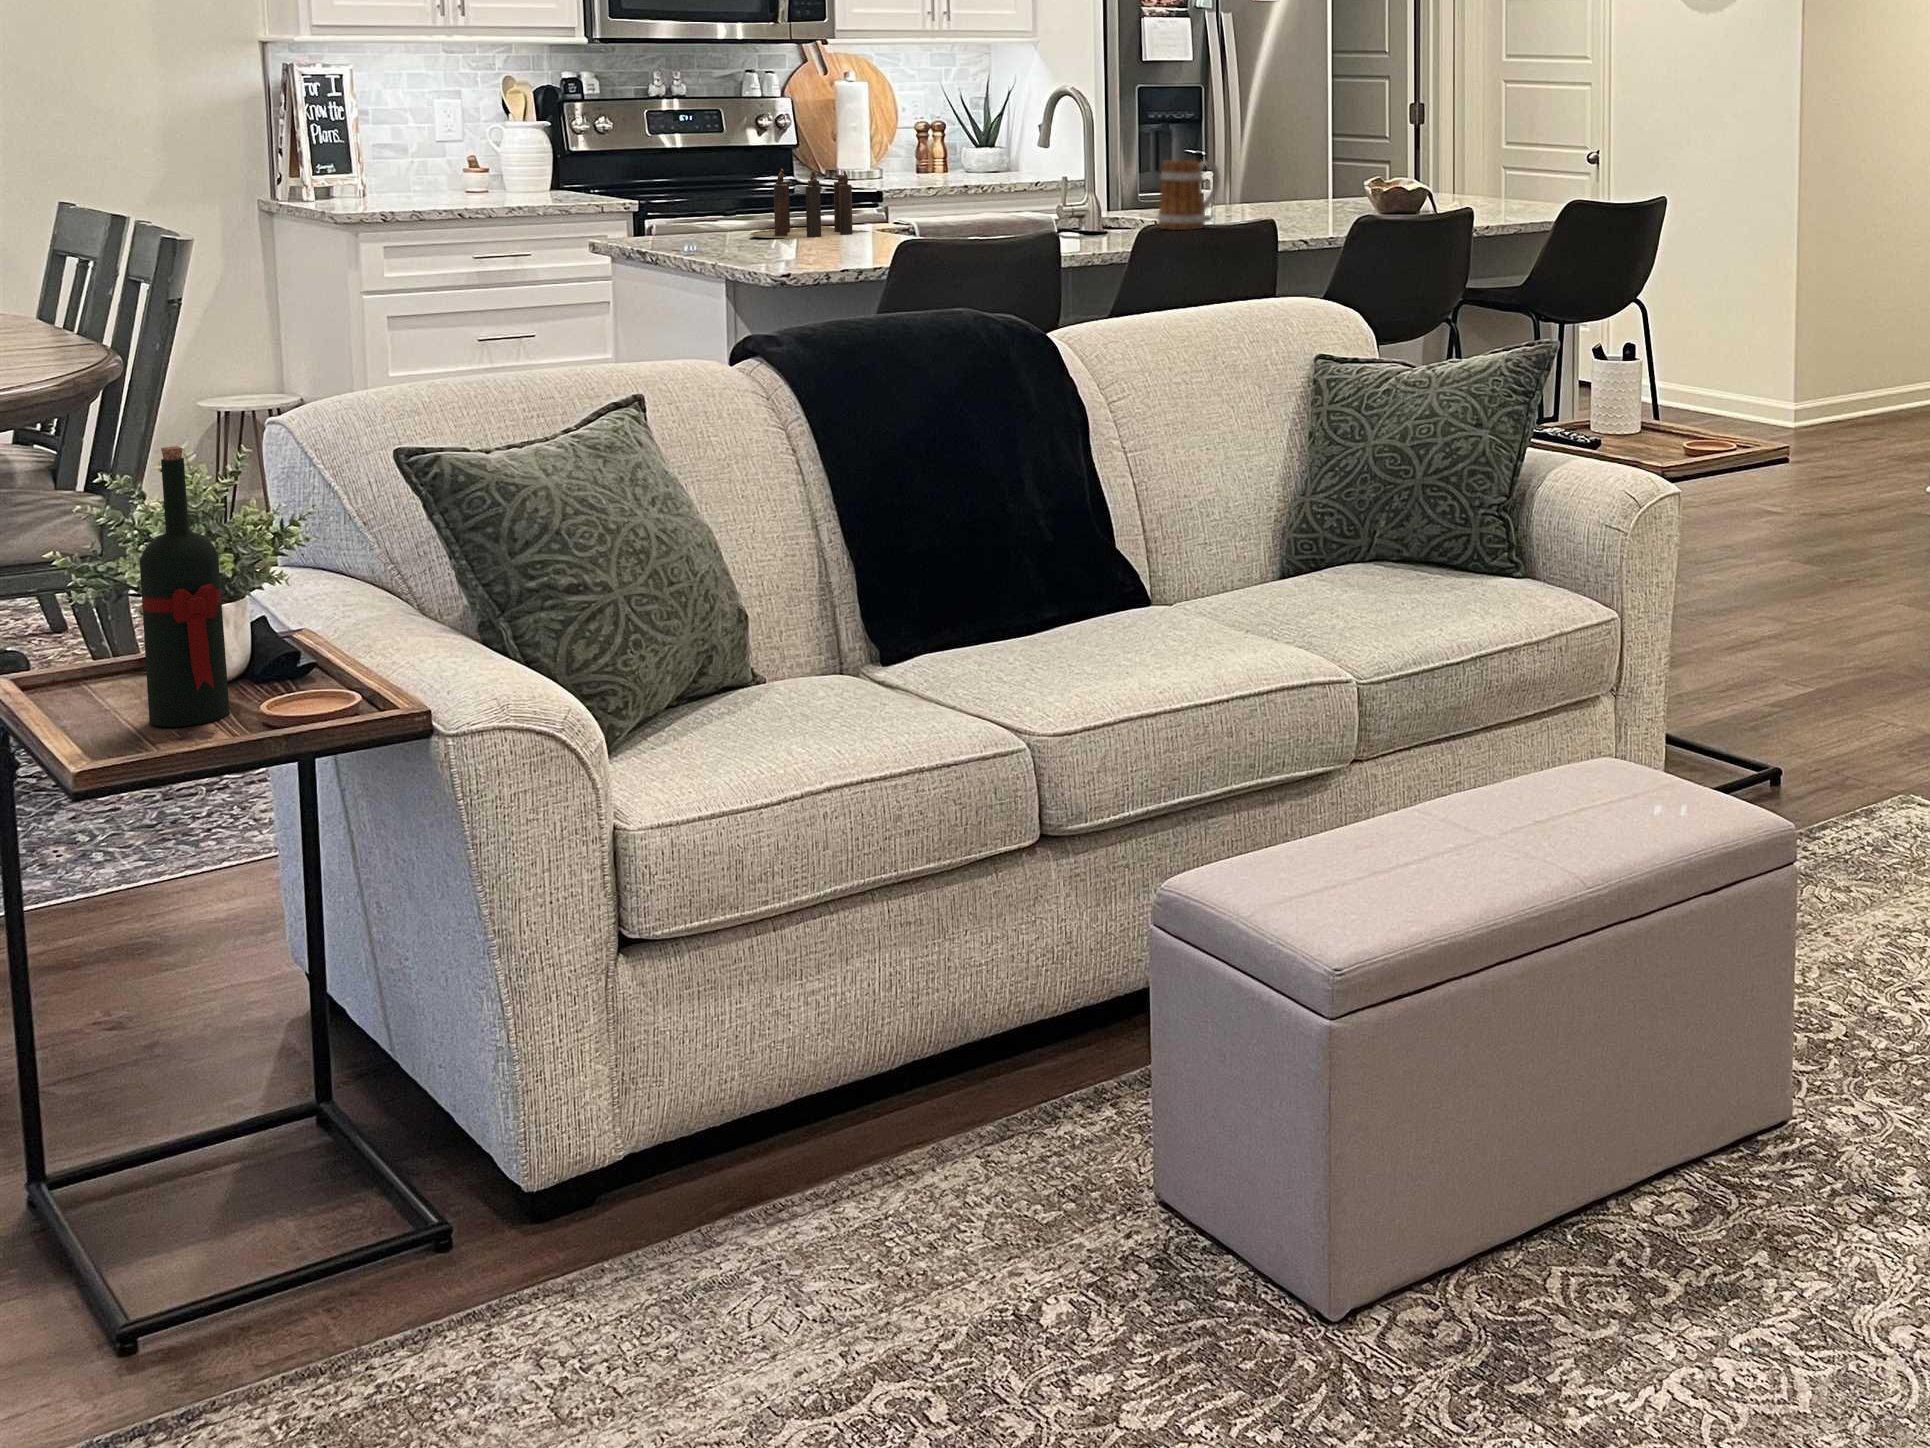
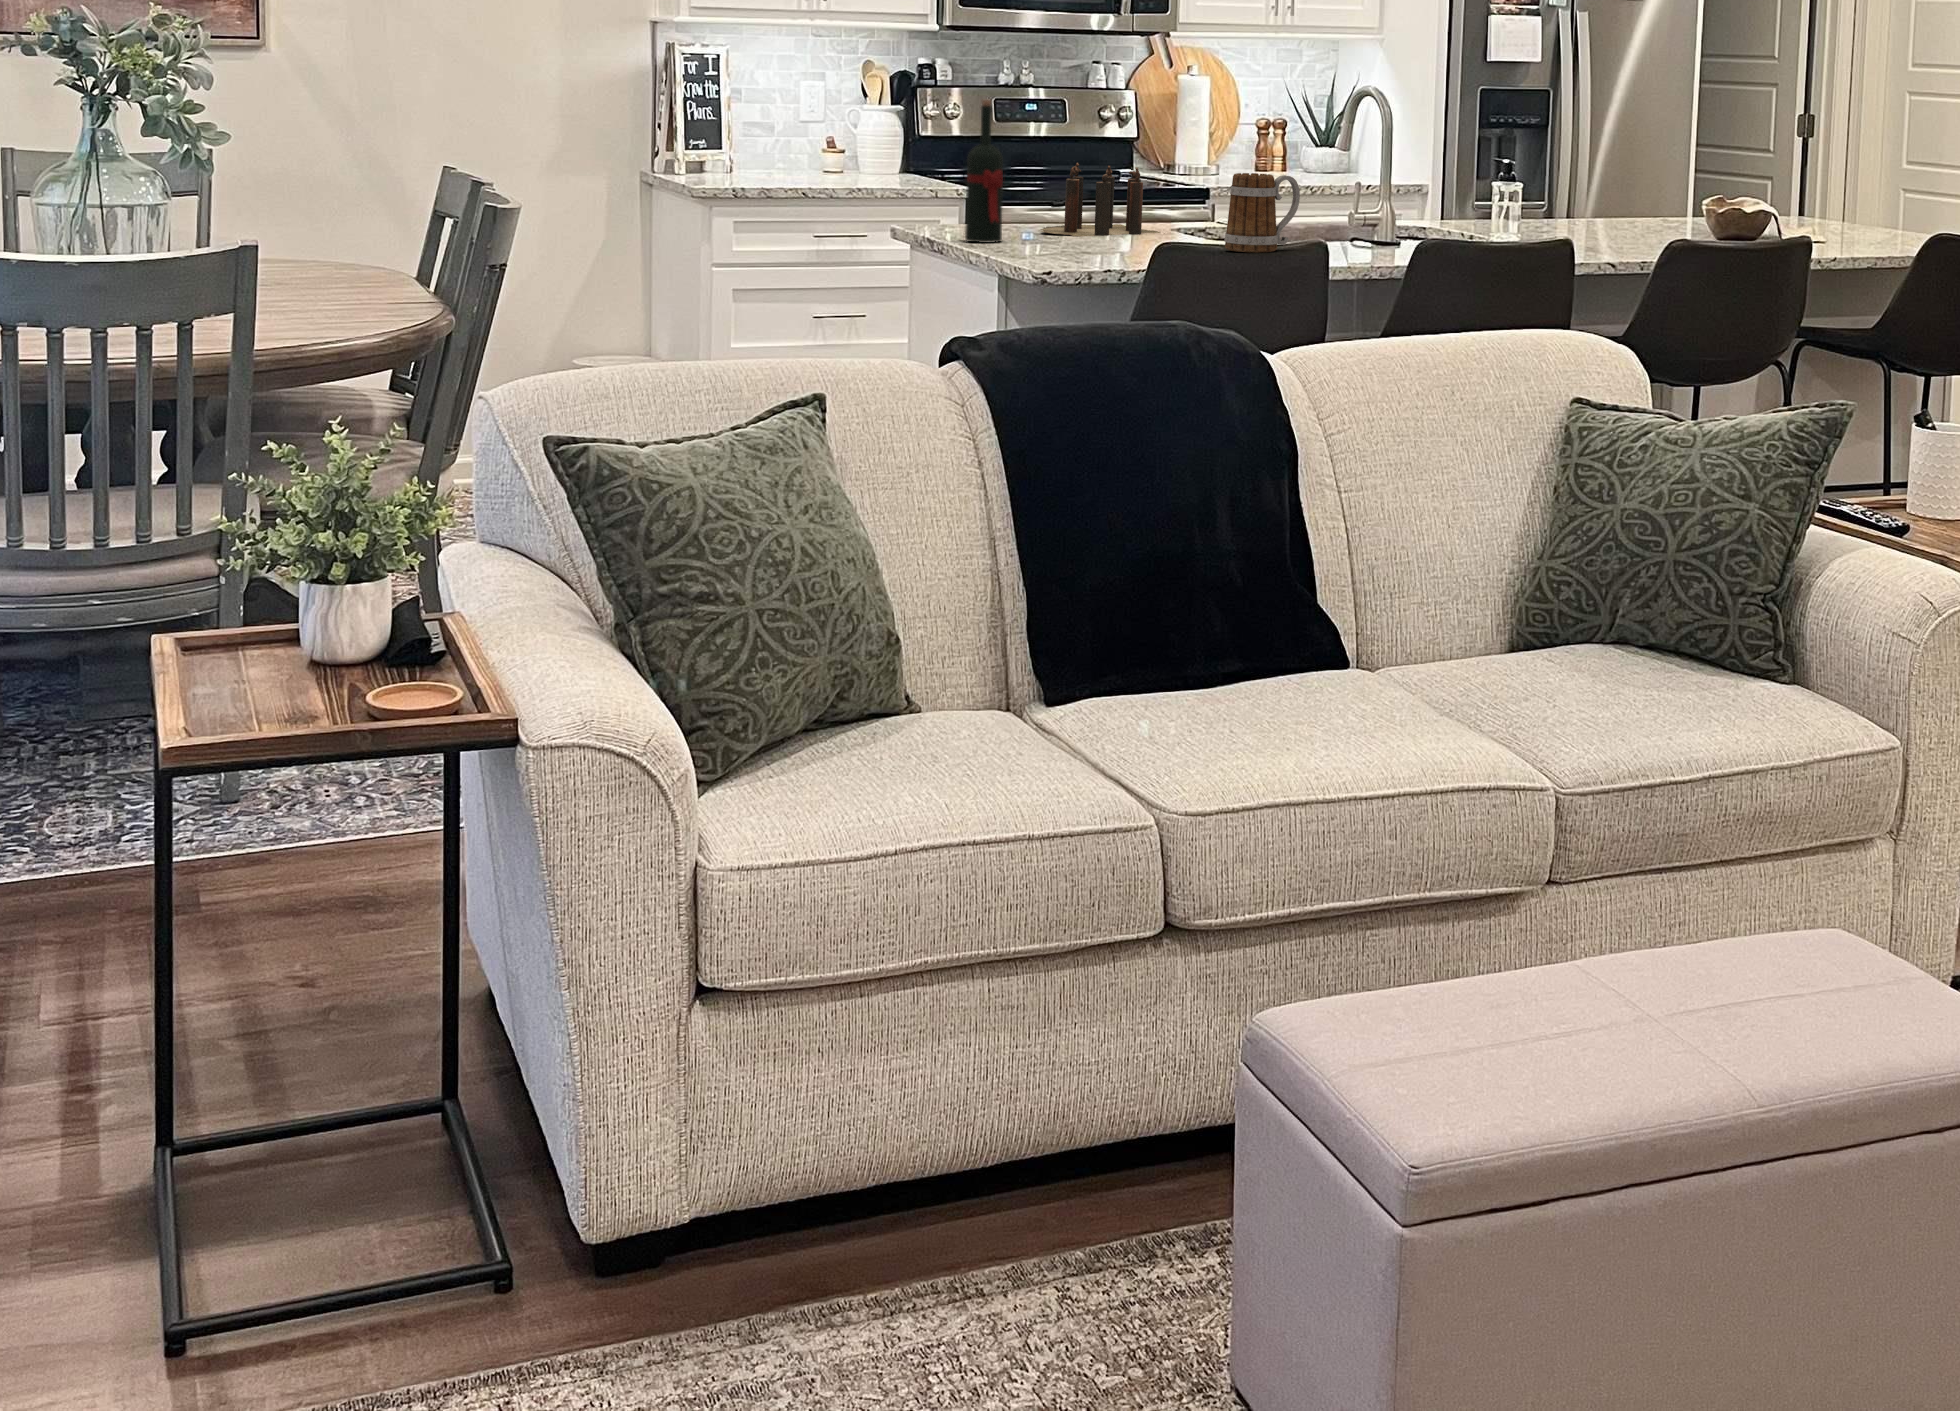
mug: present [1157,160,1220,230] -> present [1224,173,1300,253]
wine bottle: present [140,446,230,727] -> present [965,100,1003,243]

